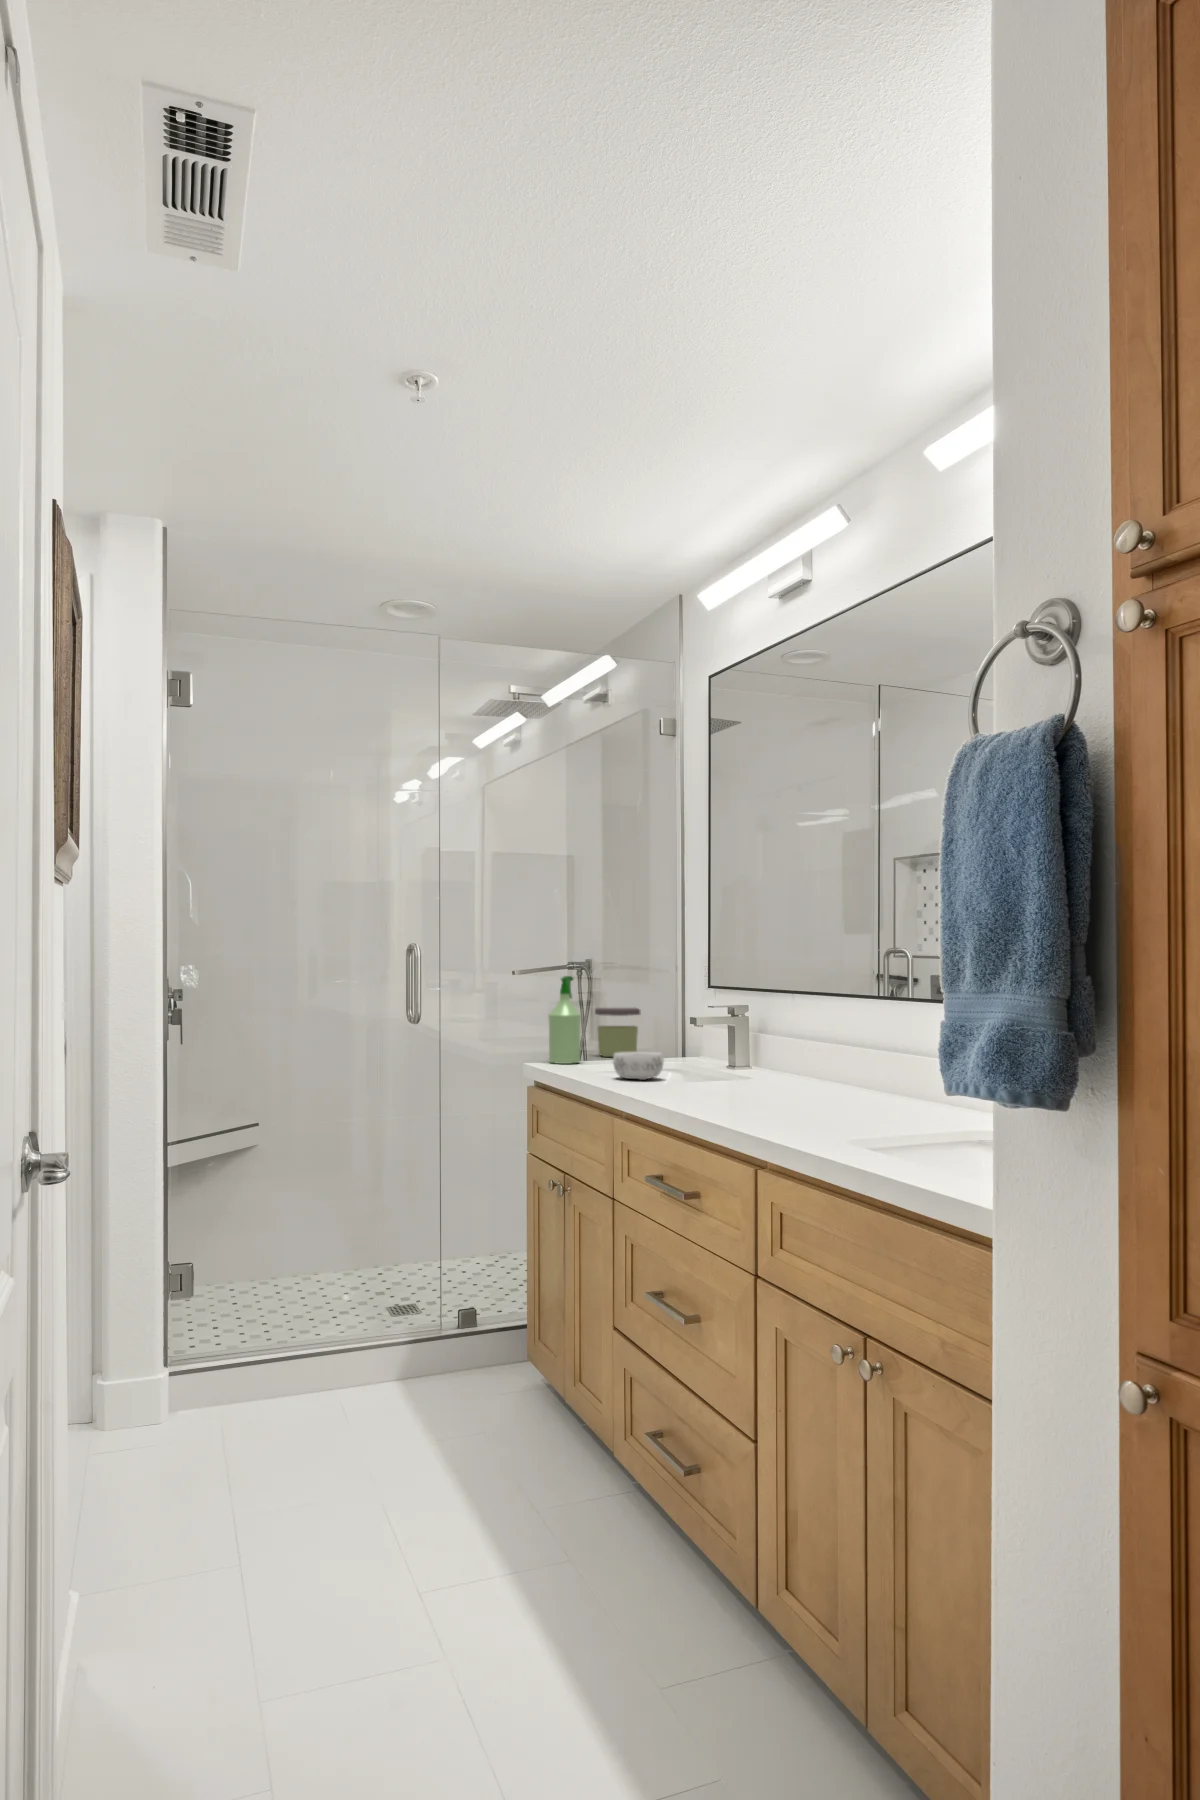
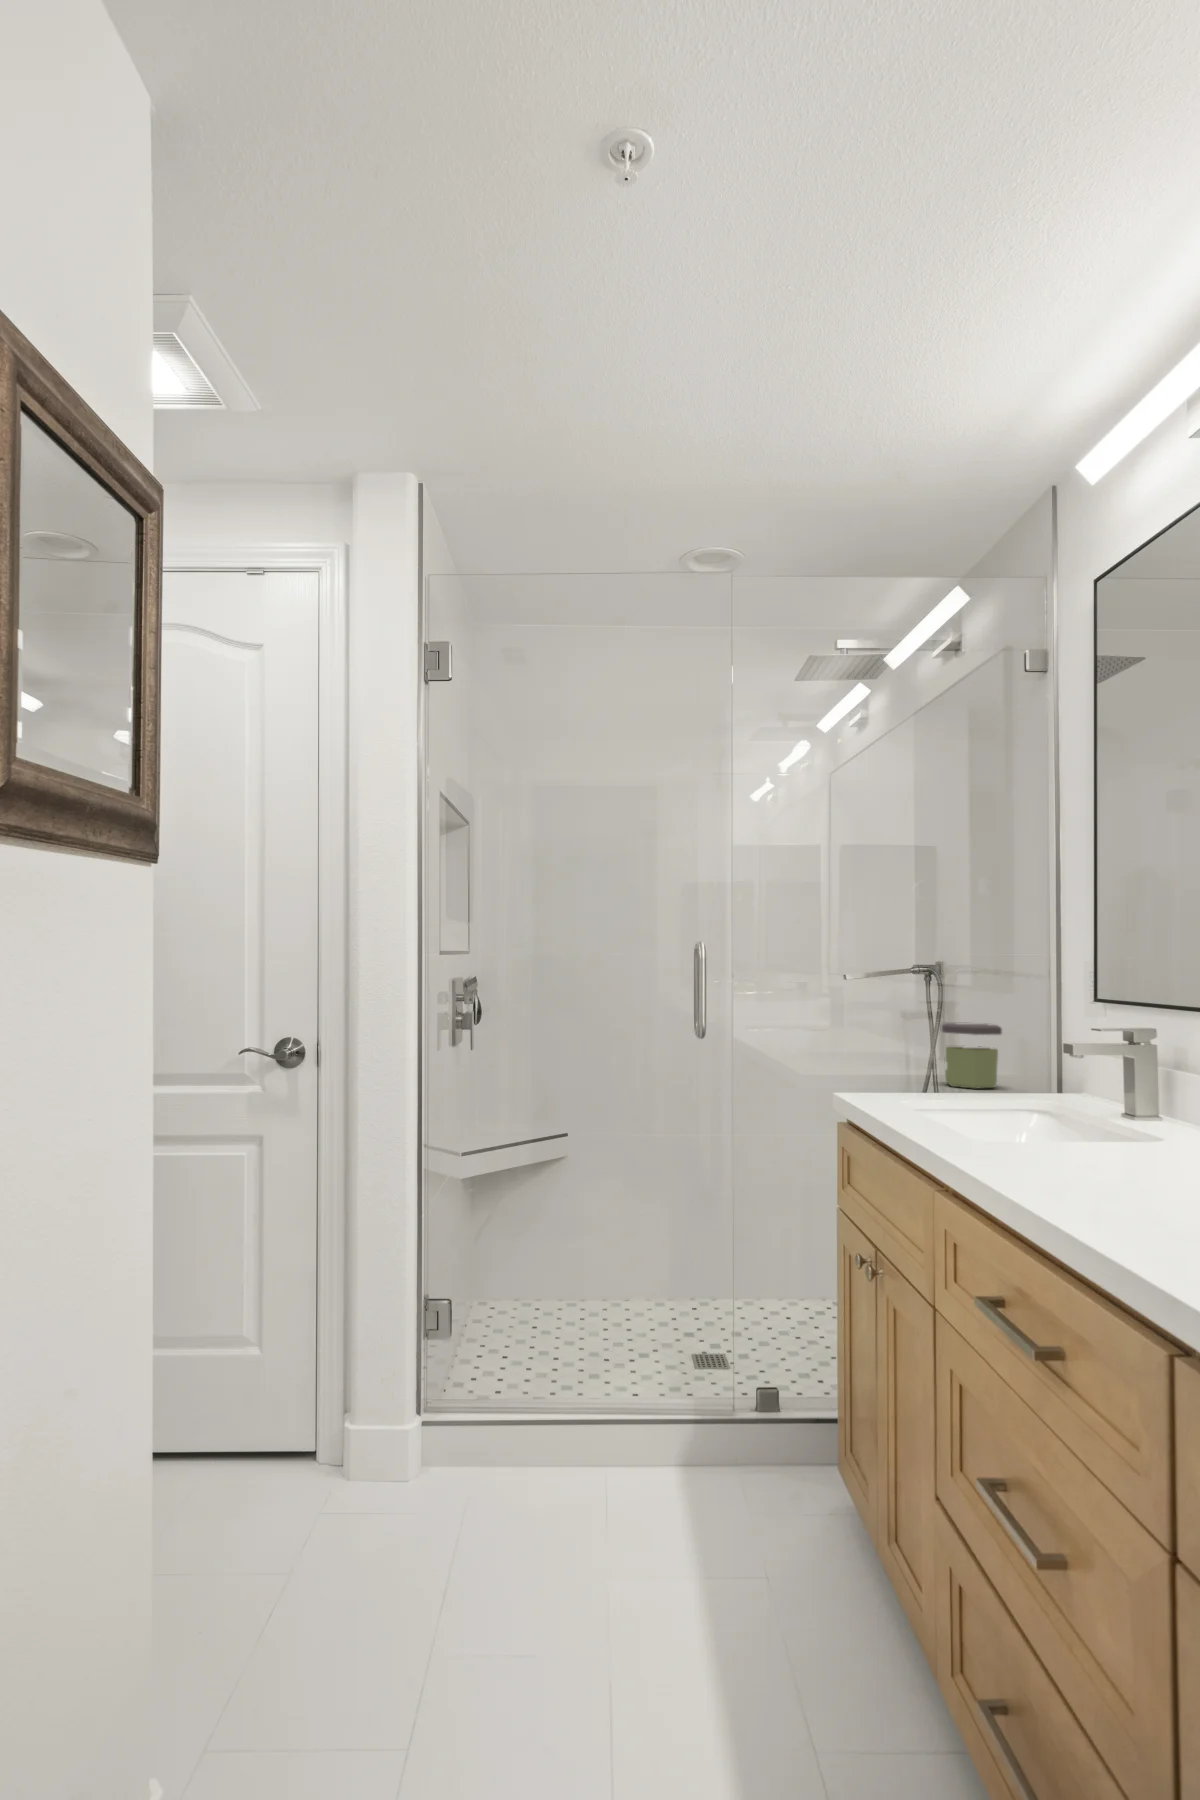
spray bottle: present [549,976,581,1064] -> none [871,981,915,1095]
decorative bowl: present [613,1052,664,1080] -> none [945,1088,1021,1130]

